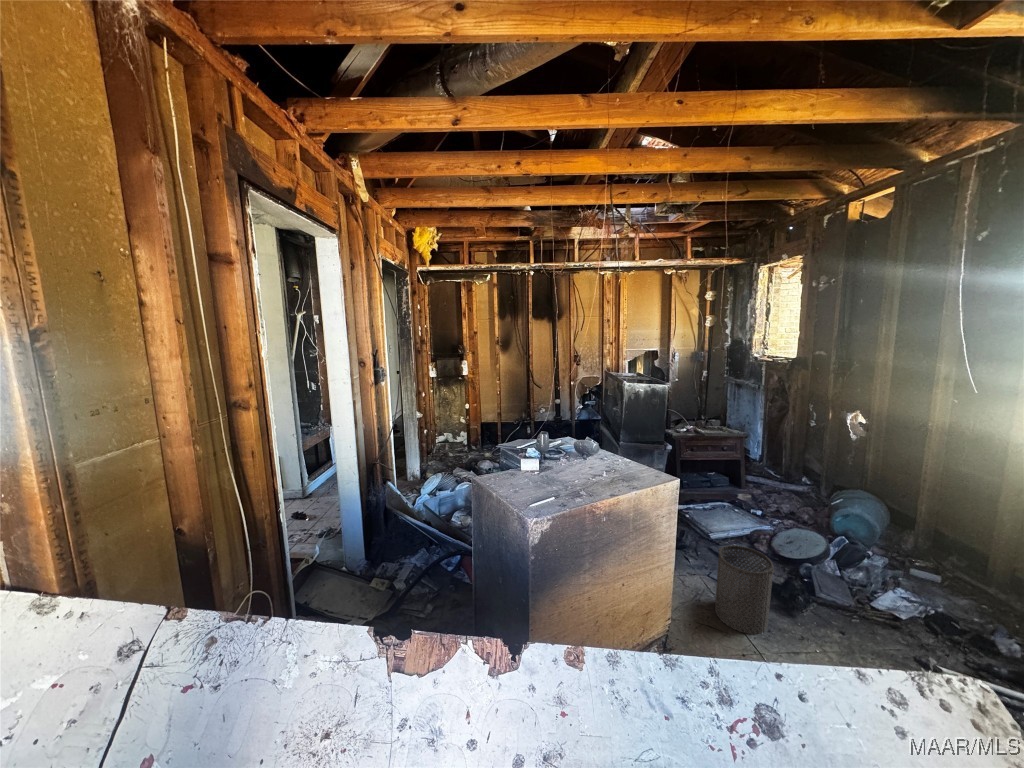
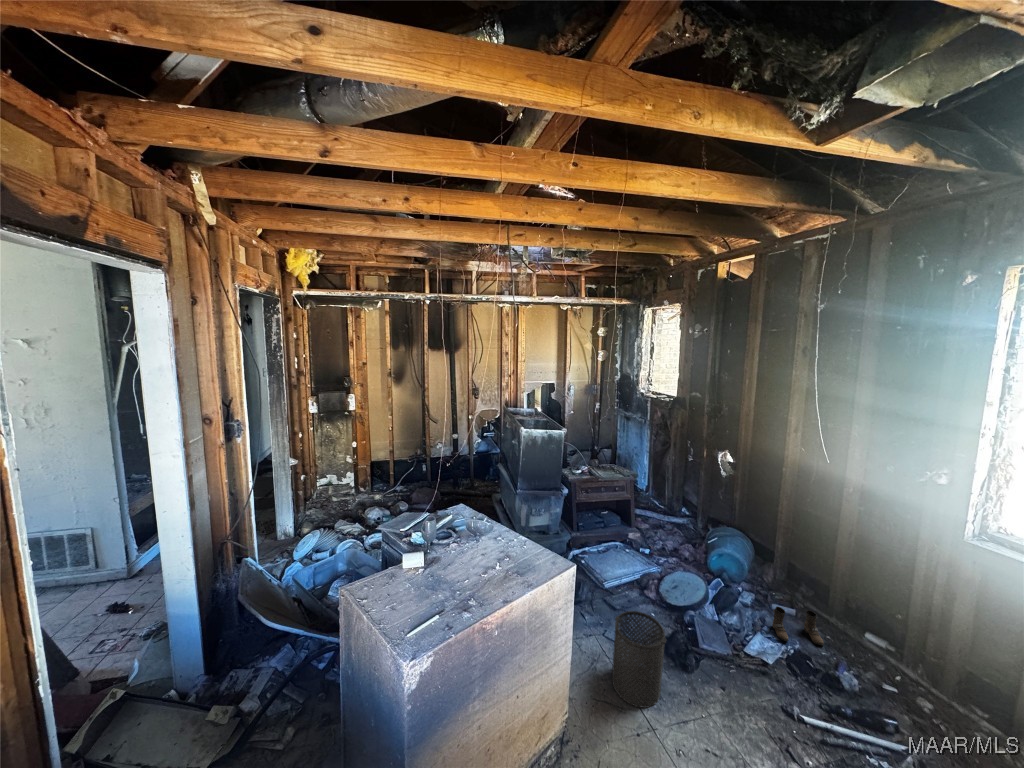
boots: none [911,567,980,612] -> present [772,607,824,645]

